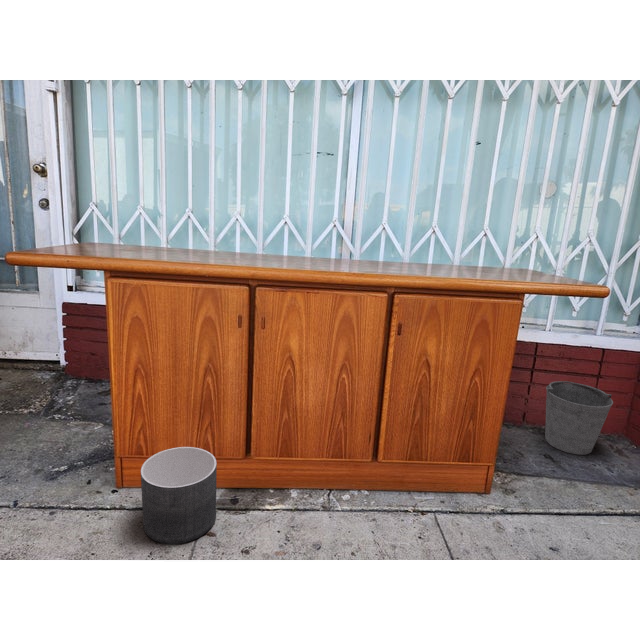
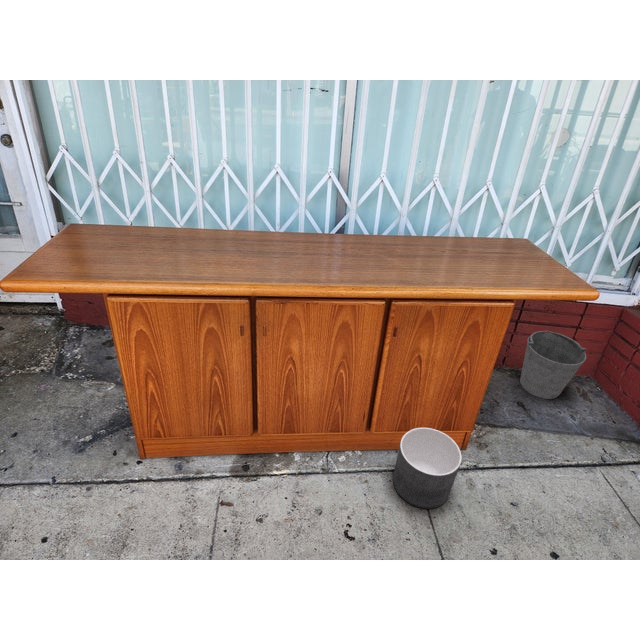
planter: present [141,447,217,544] -> present [393,428,462,509]

